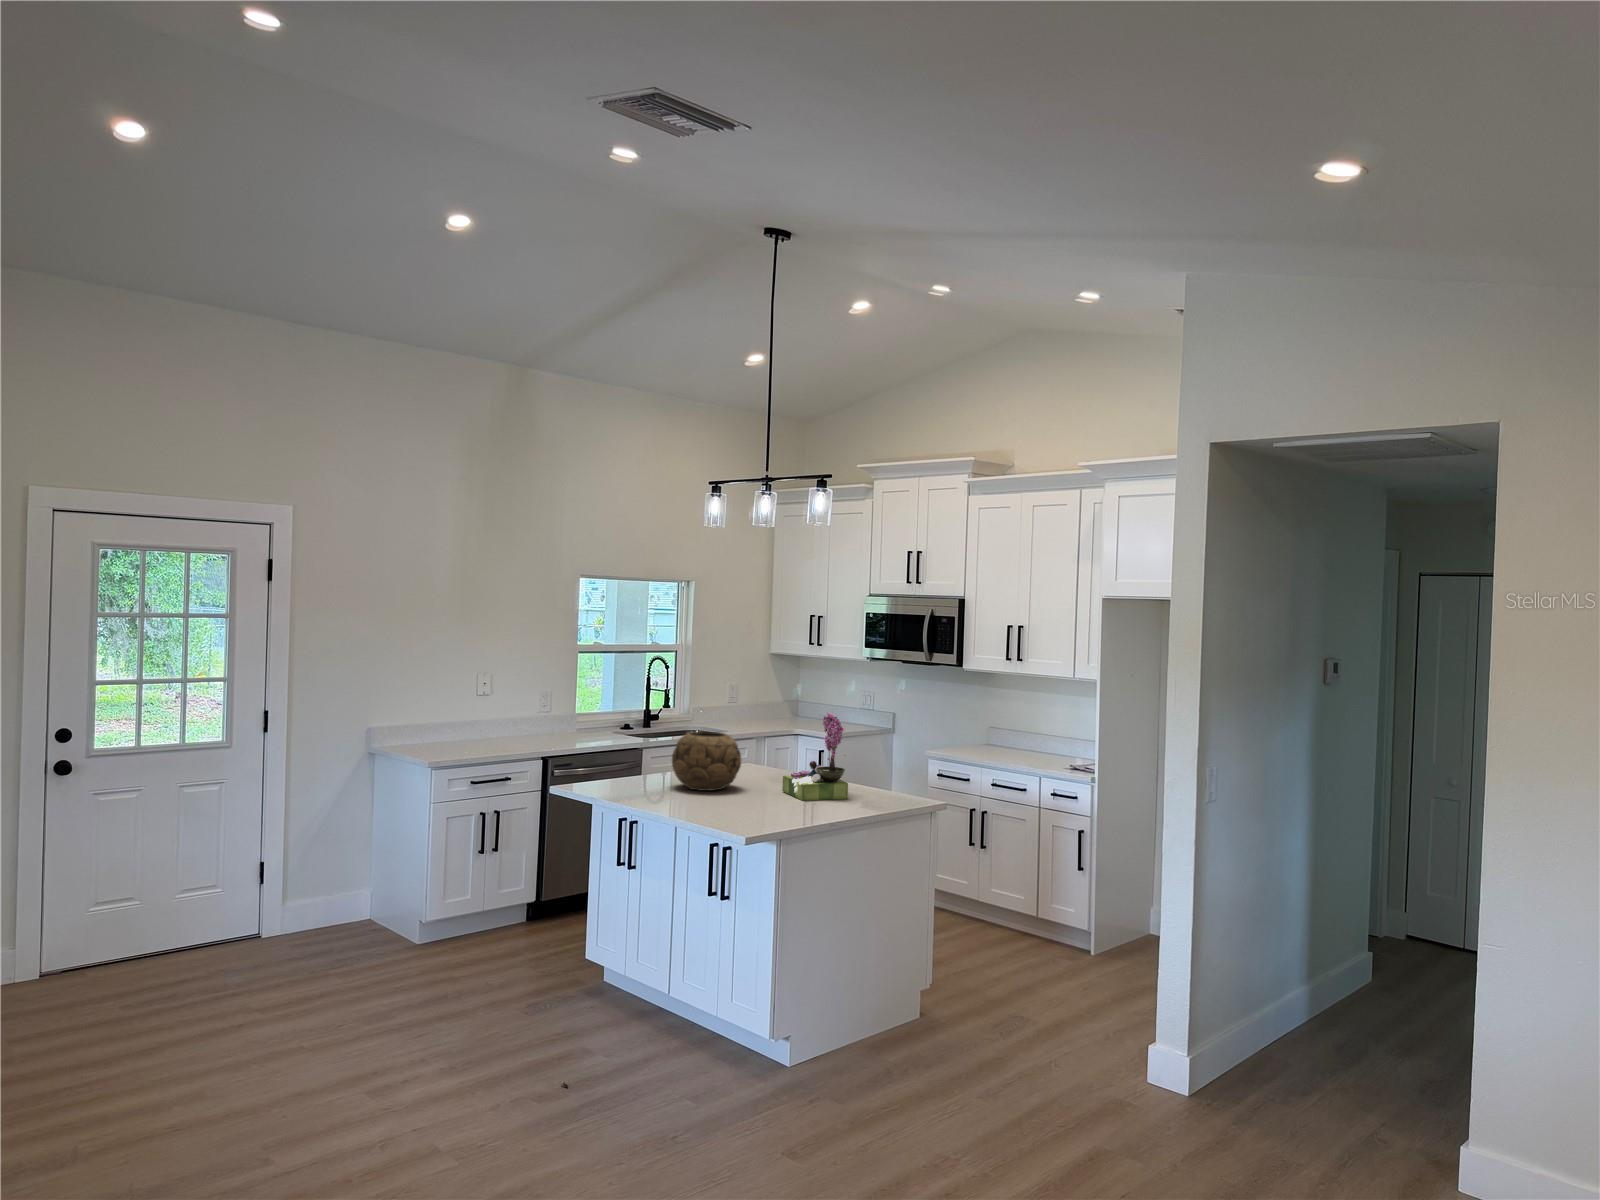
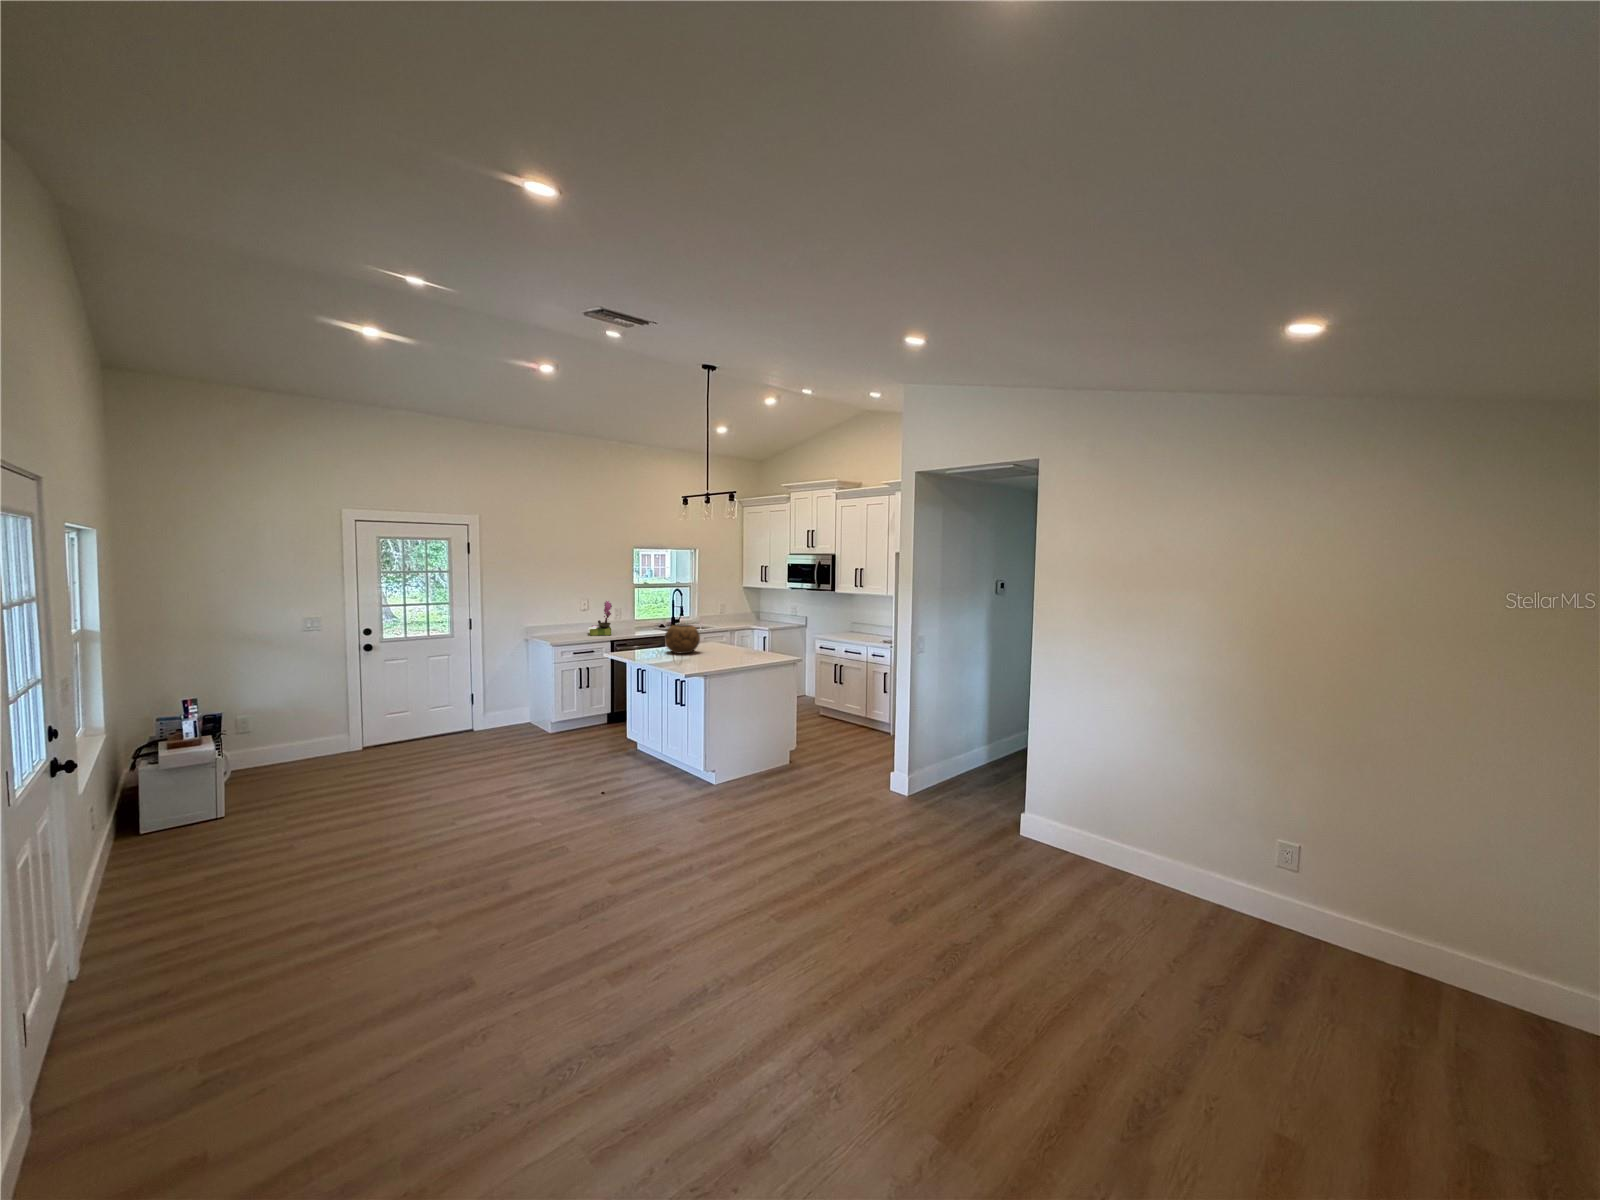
flower arrangement: present [782,712,848,801] -> present [589,601,612,636]

